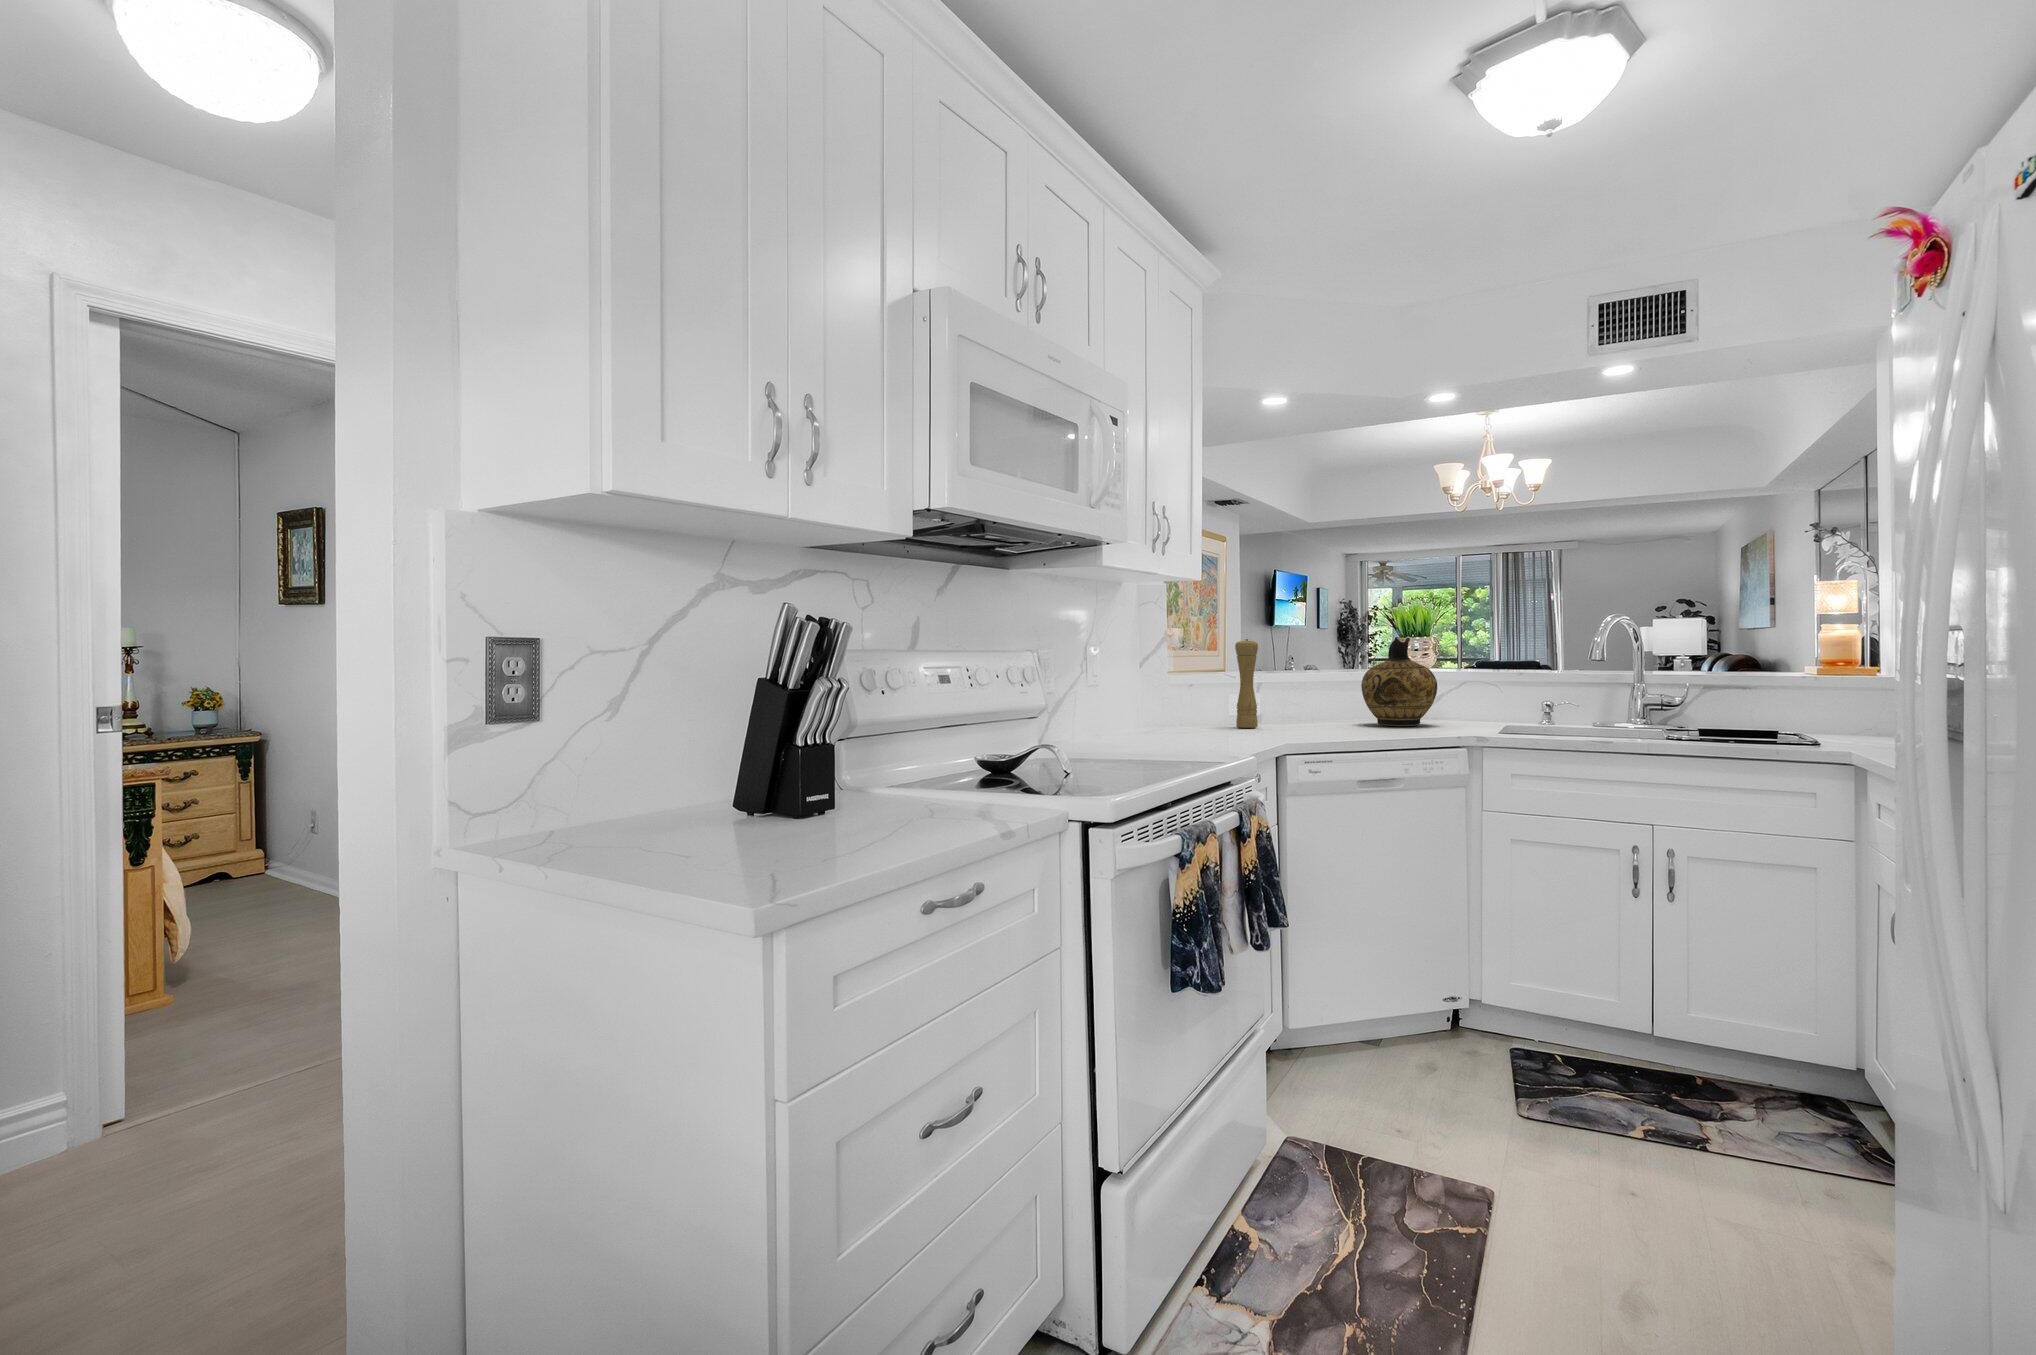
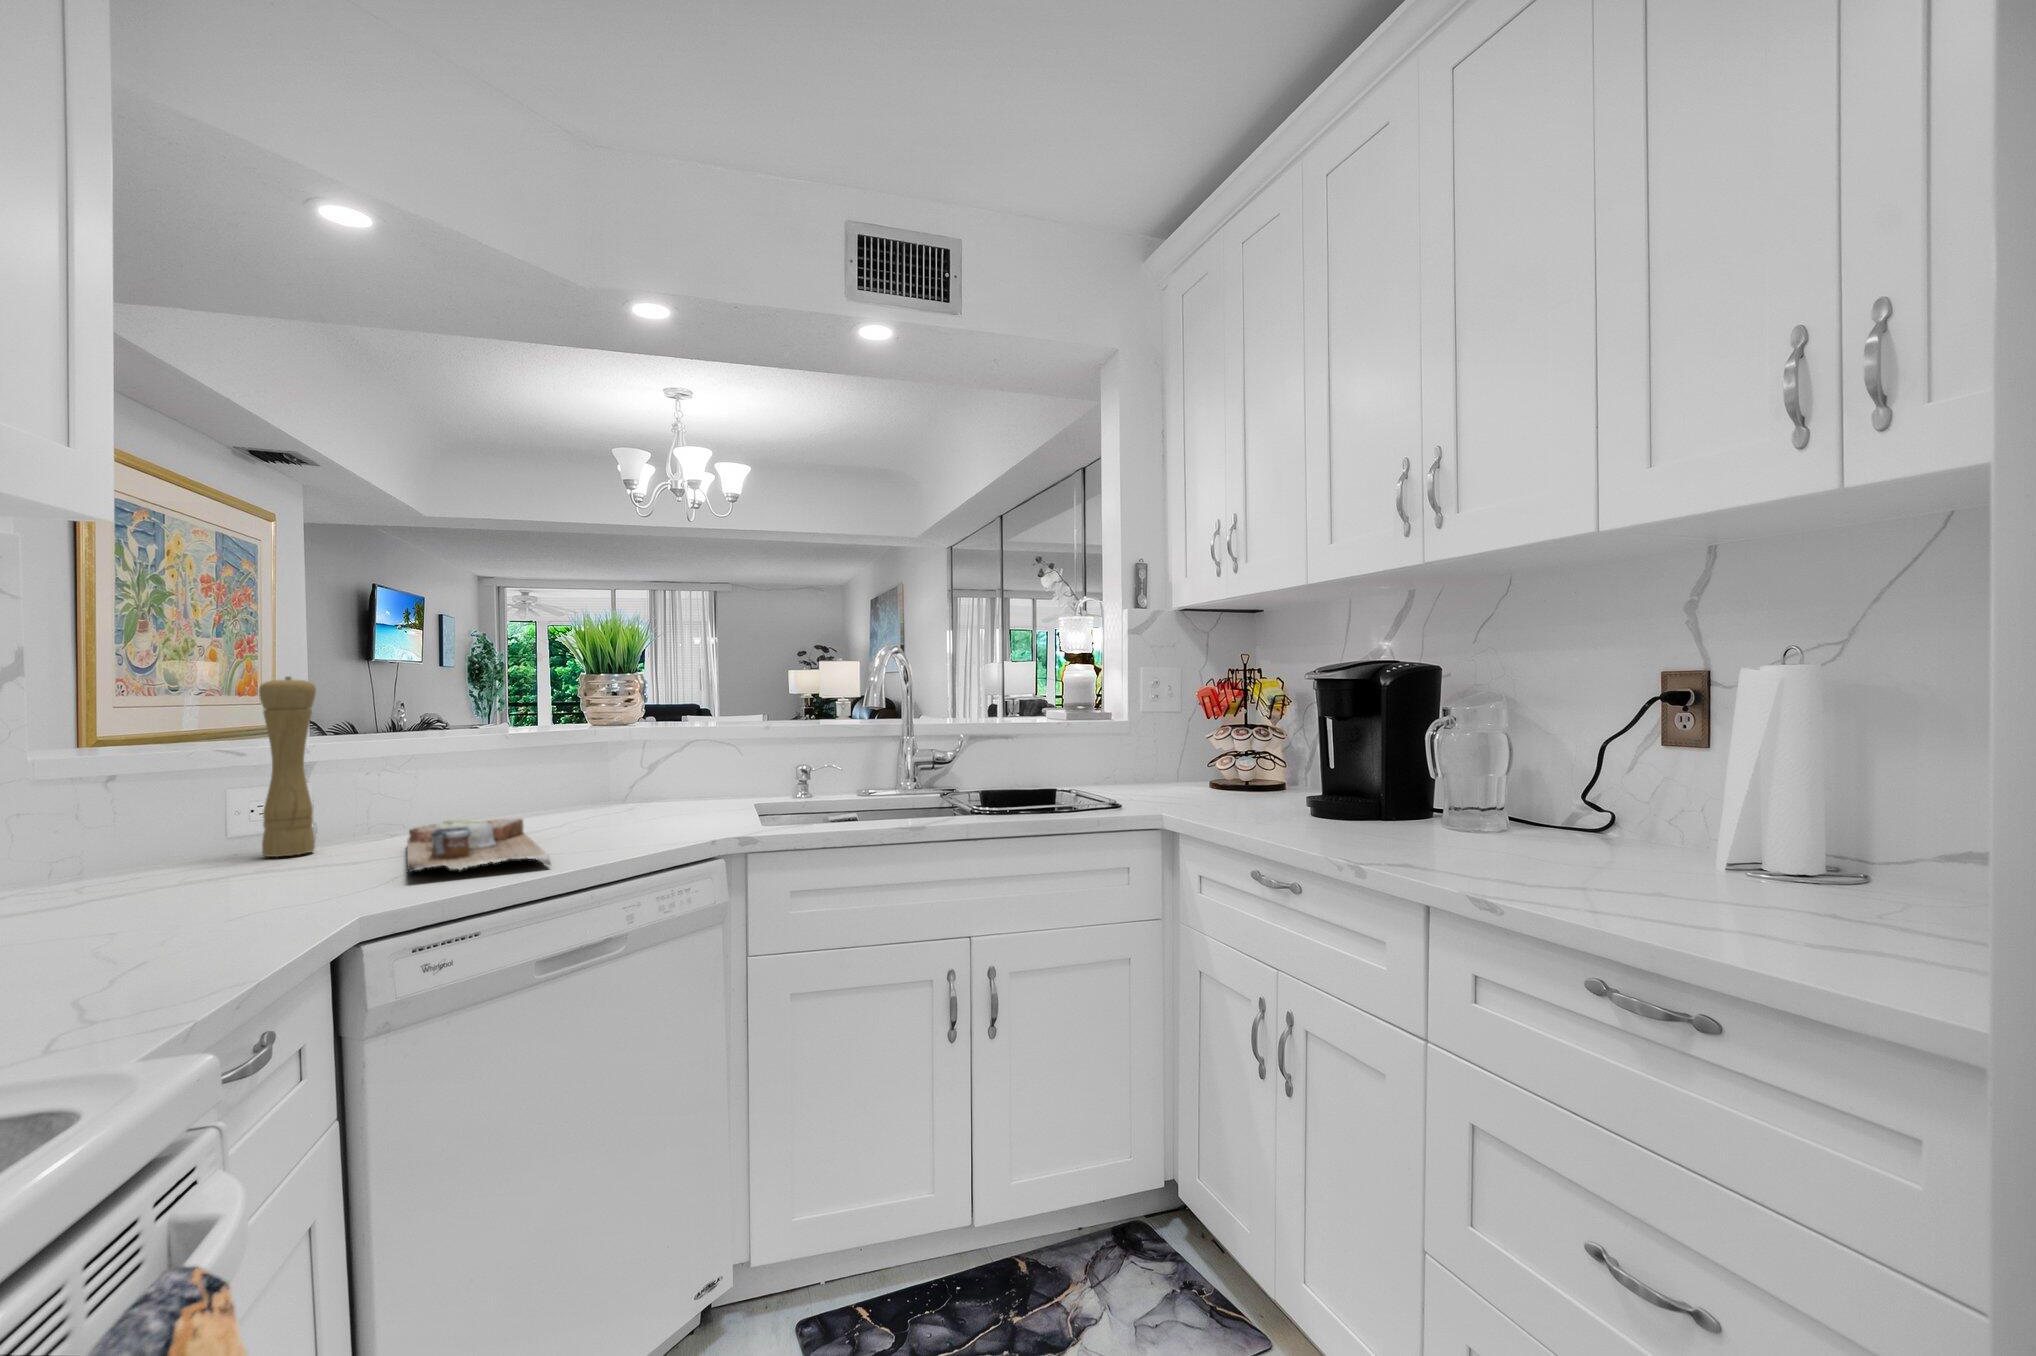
ceramic jug: present [1361,637,1437,726] -> none [530,675,656,821]
cutting board: none [1298,716,1365,738] -> present [407,818,551,873]

